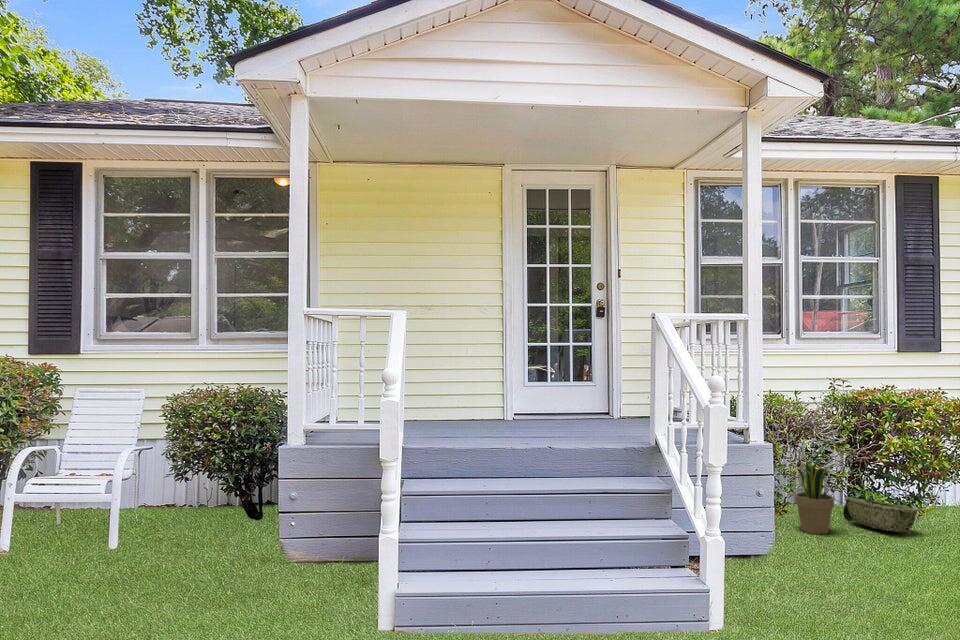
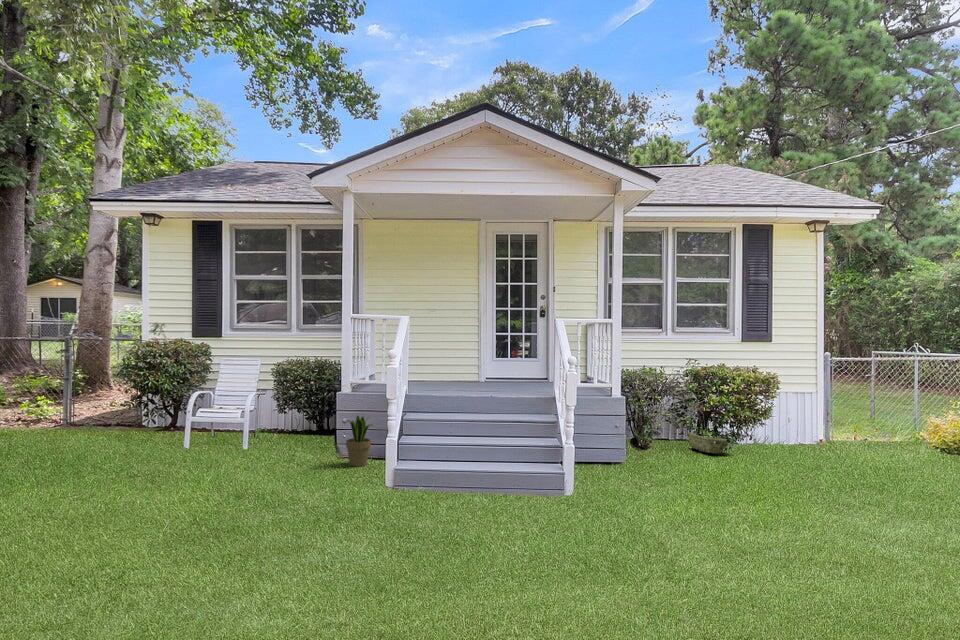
potted plant: present [795,461,836,534] -> present [346,416,373,466]

